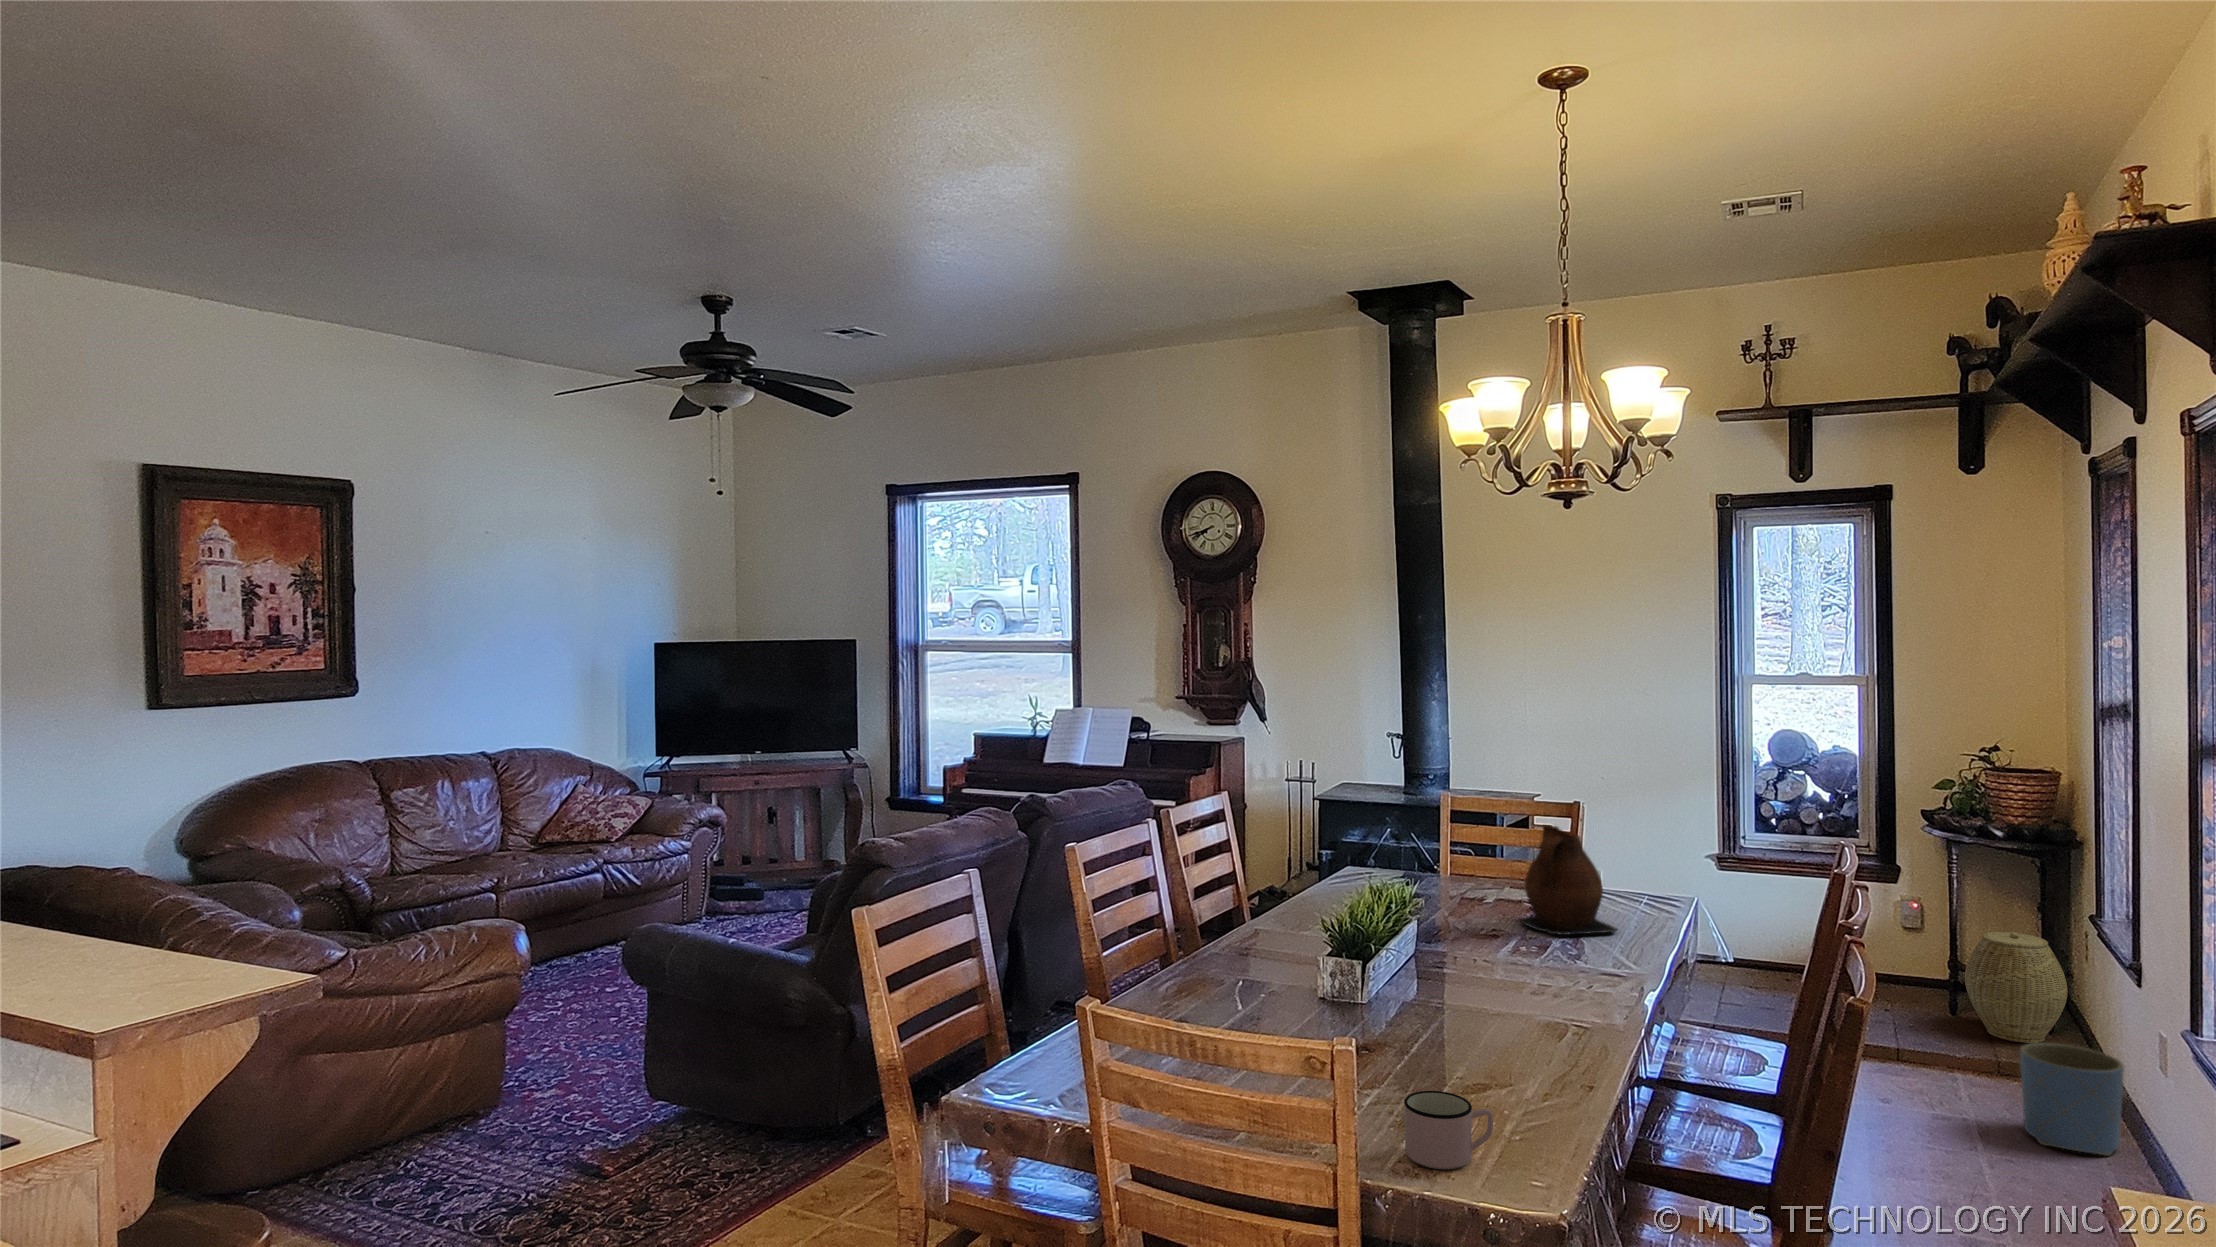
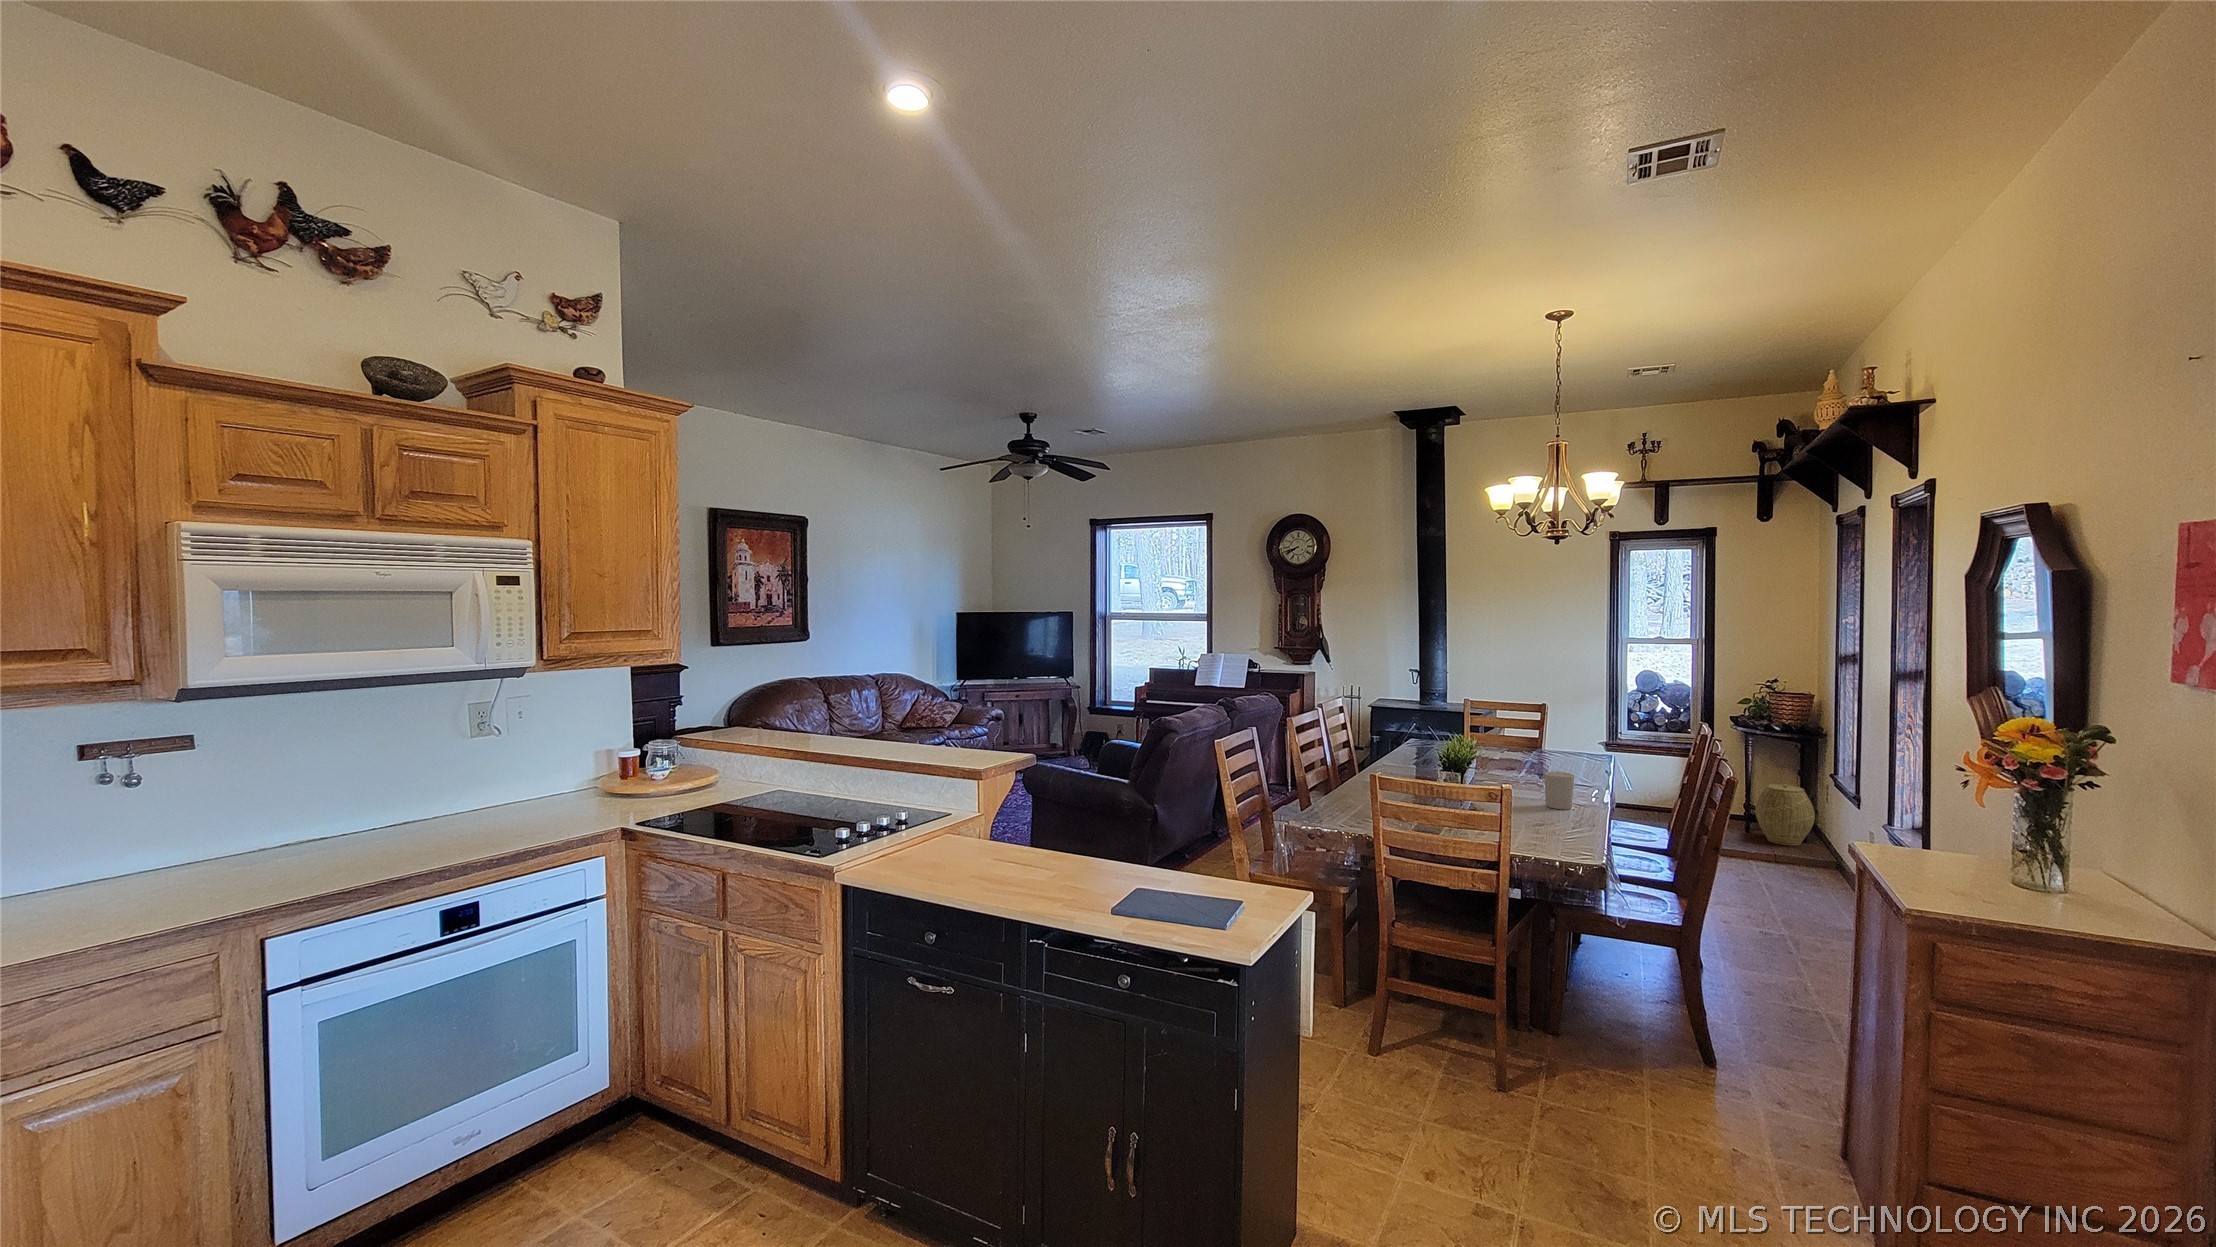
ceramic pitcher: present [1515,825,1617,935] -> none [1526,710,1584,767]
candle holder: none [1486,973,1546,1058] -> present [1544,772,1574,809]
planter: present [2020,1043,2124,1156] -> none [1790,837,1847,895]
mug: present [1404,1091,1493,1169] -> none [1530,811,1571,841]

